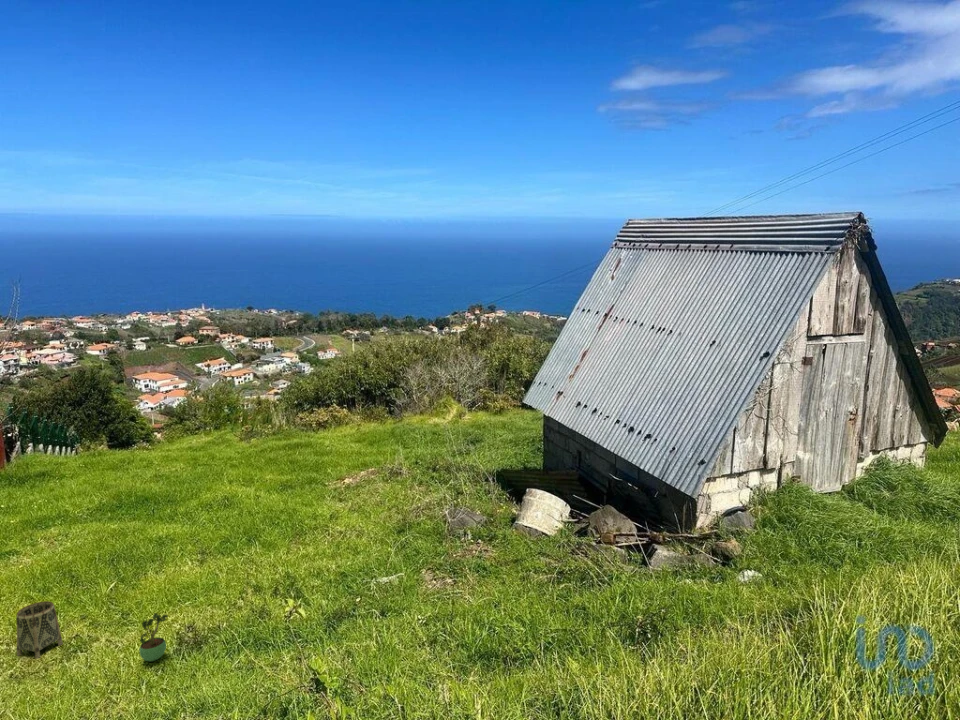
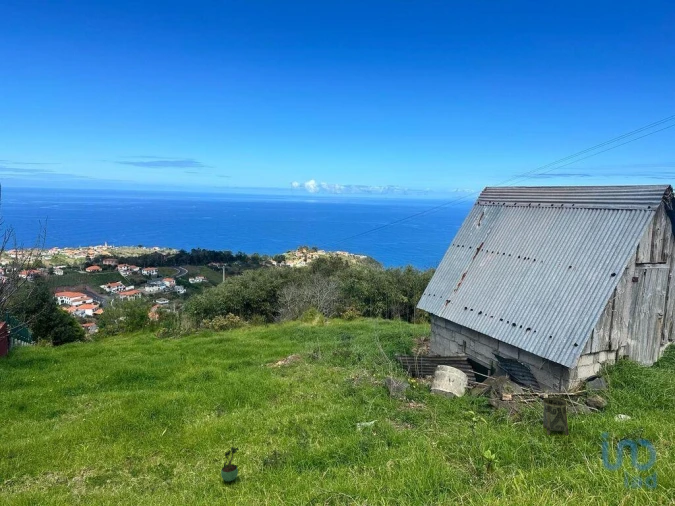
basket: present [16,601,62,658] -> present [543,397,569,435]

